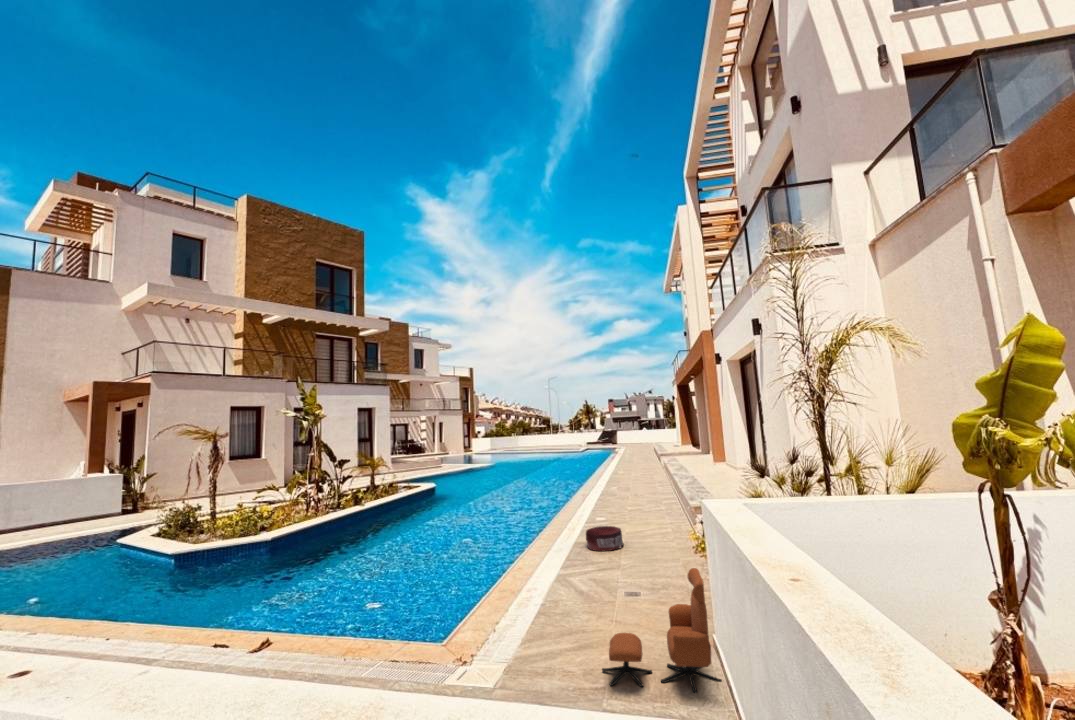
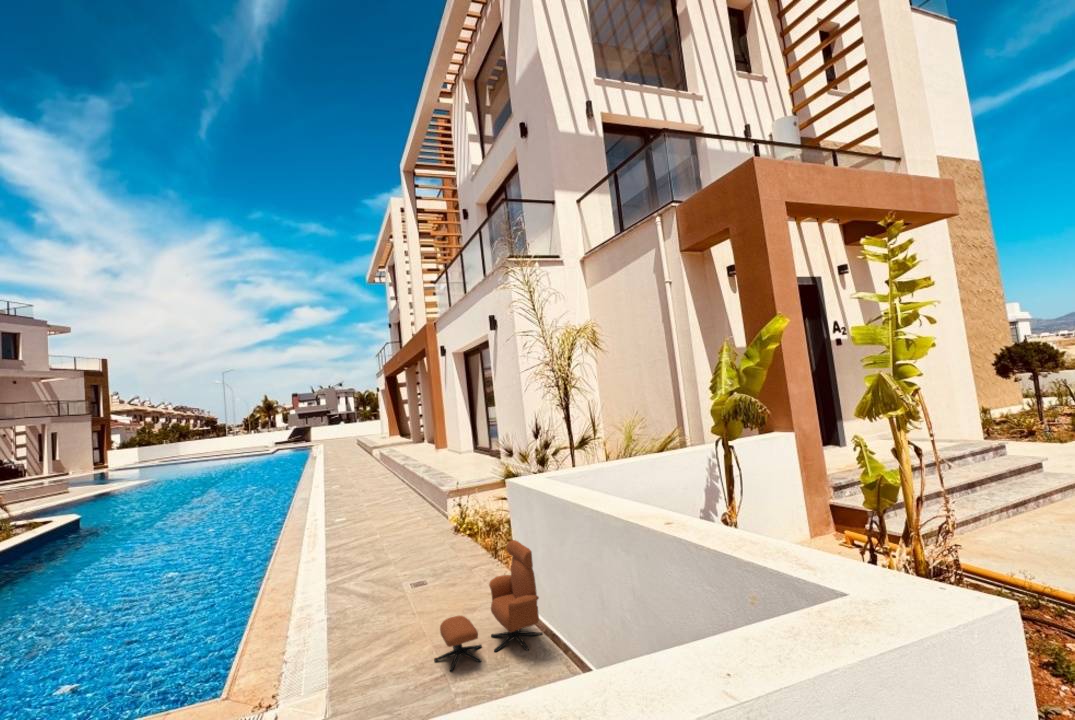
pouf: present [586,526,624,551] -> none [341,522,382,551]

